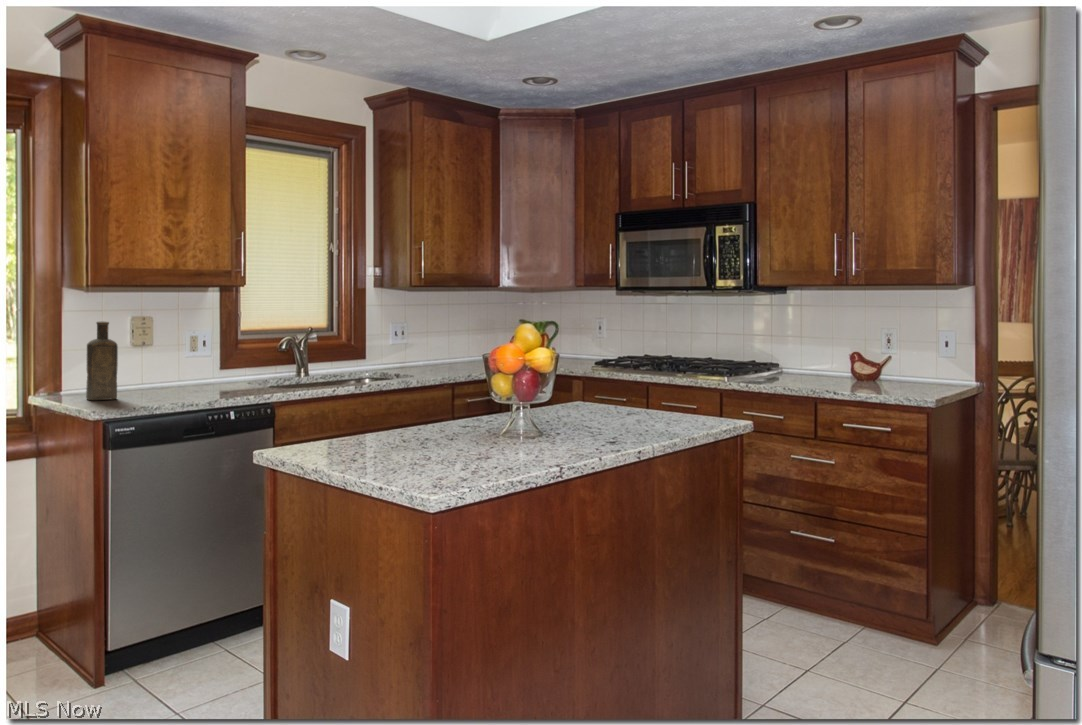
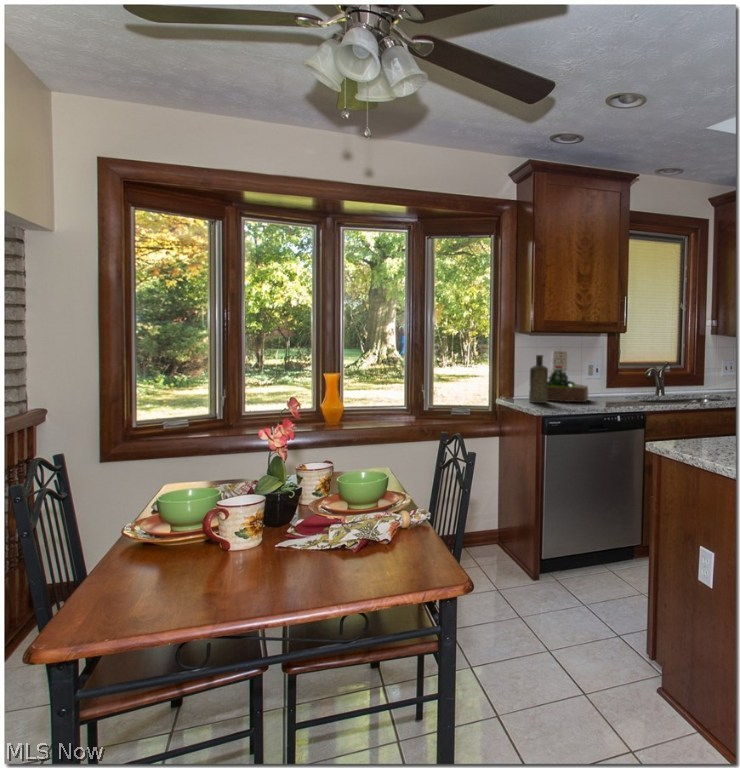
succulent plant: none [115,338,189,395] -> present [547,366,588,402]

